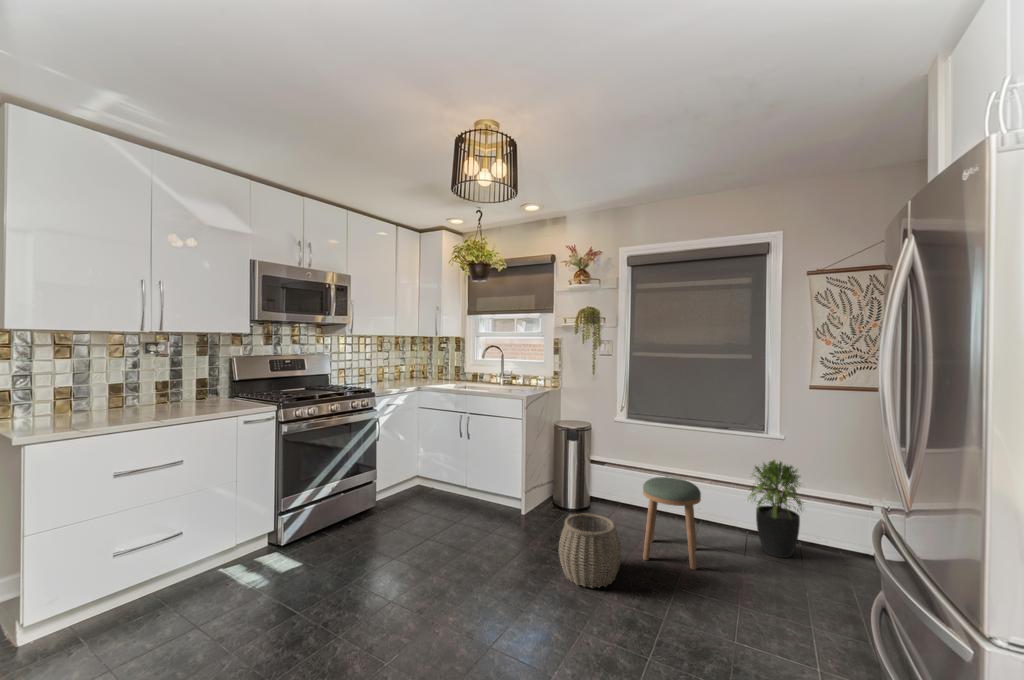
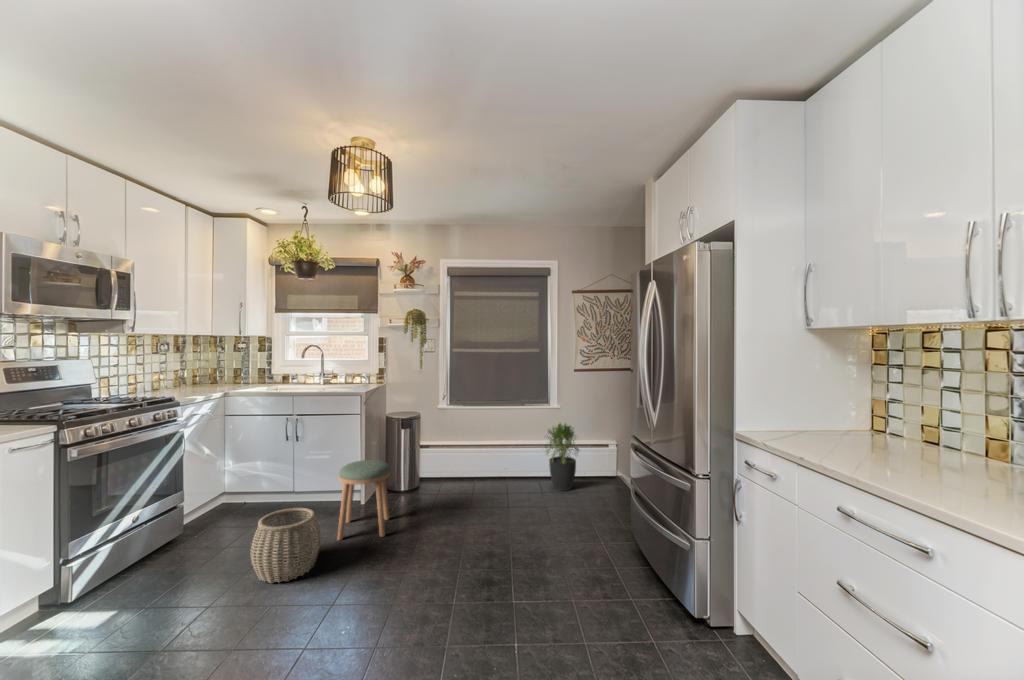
stool: present [643,477,701,570] -> present [337,460,391,540]
woven basket: present [559,513,621,588] -> present [251,508,321,583]

